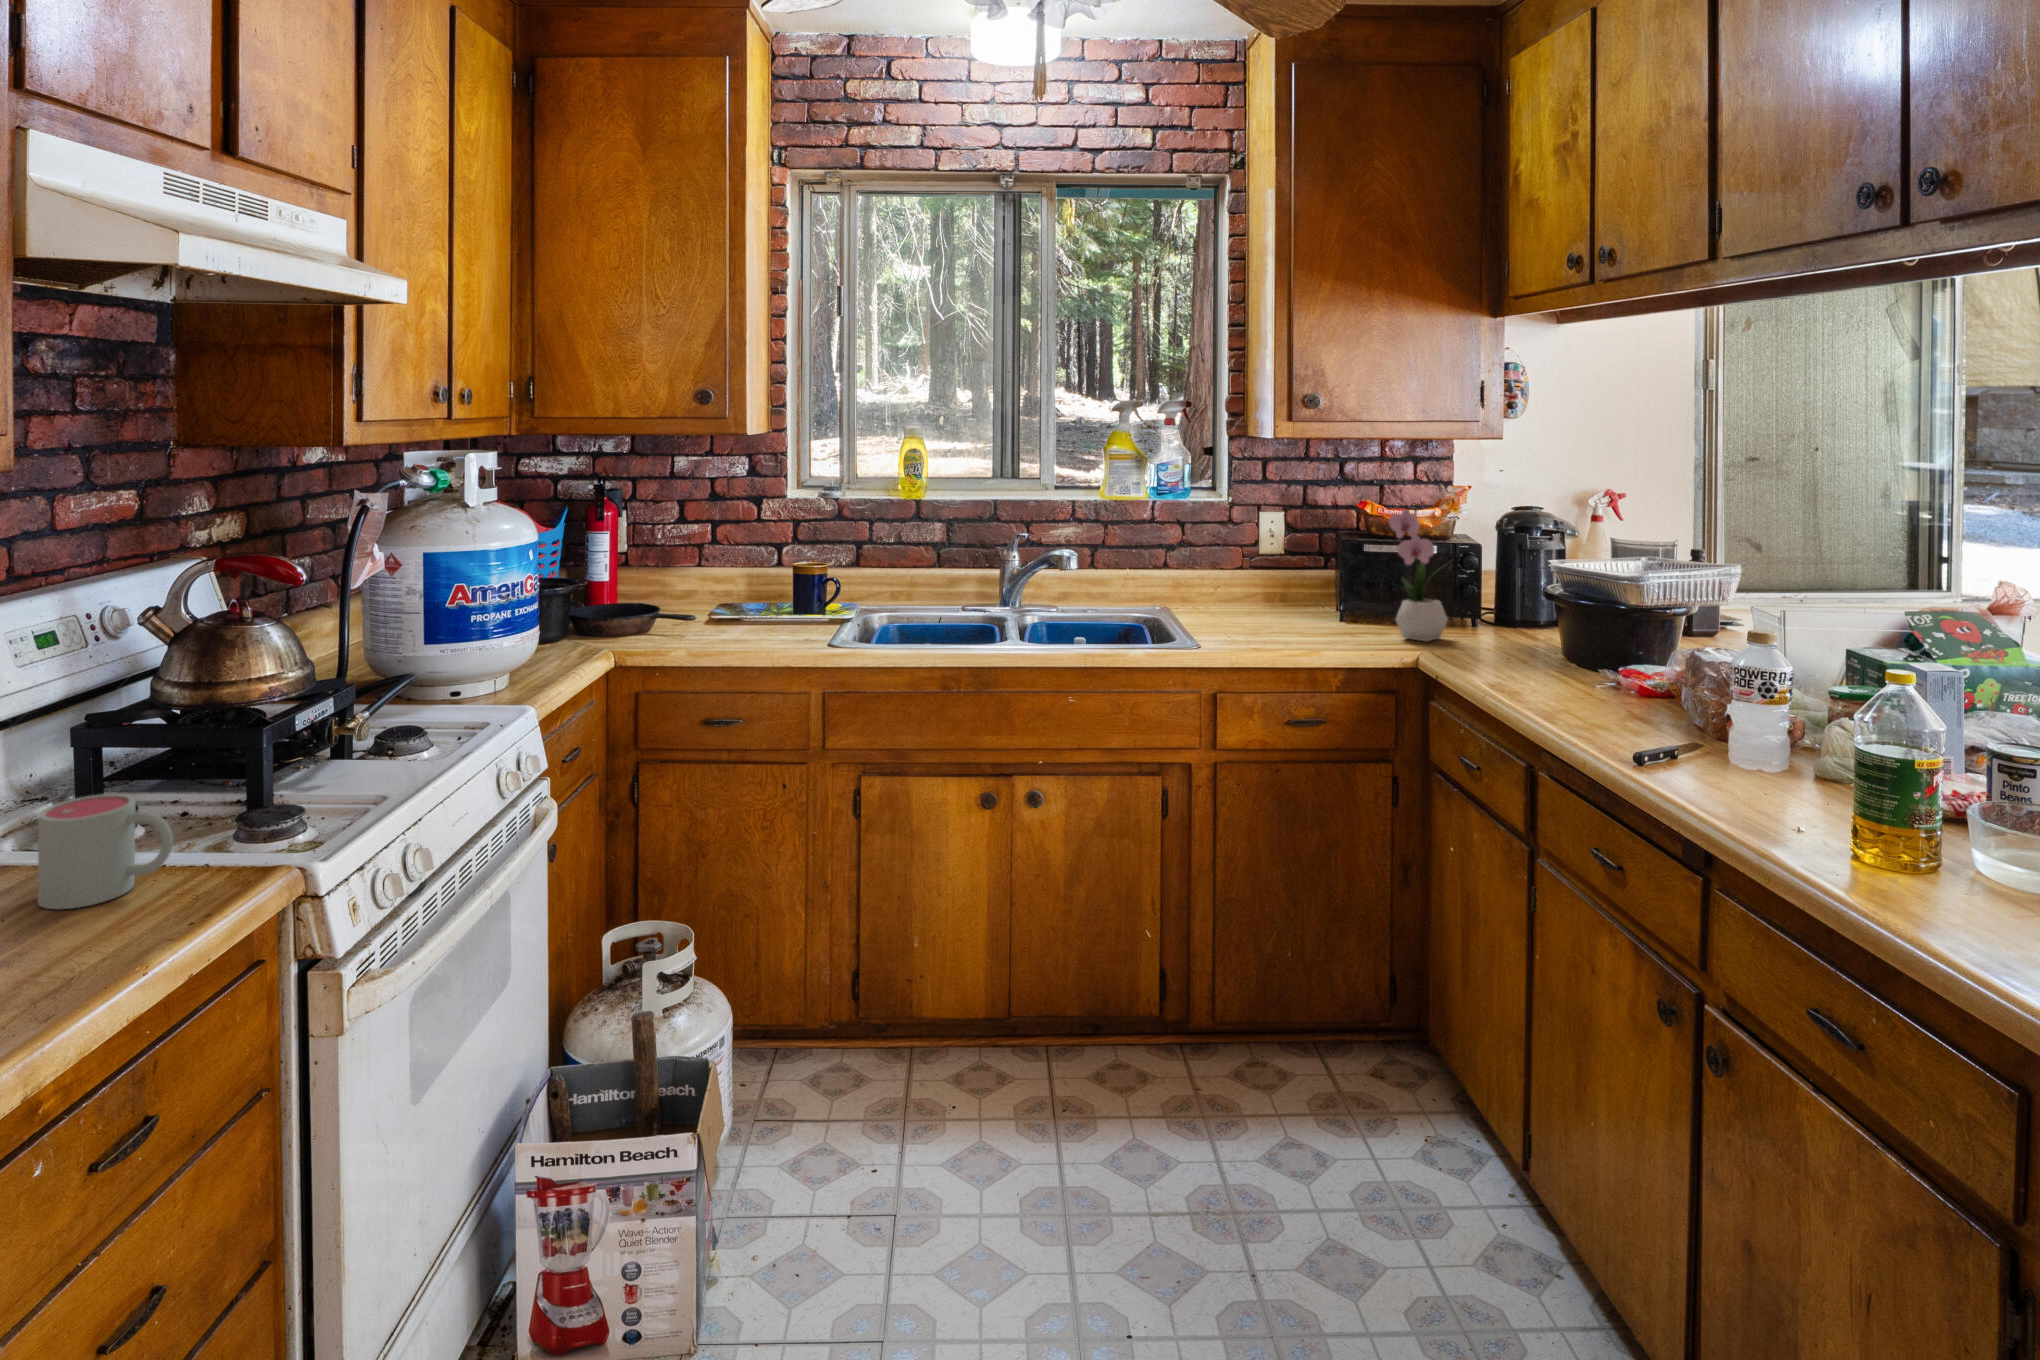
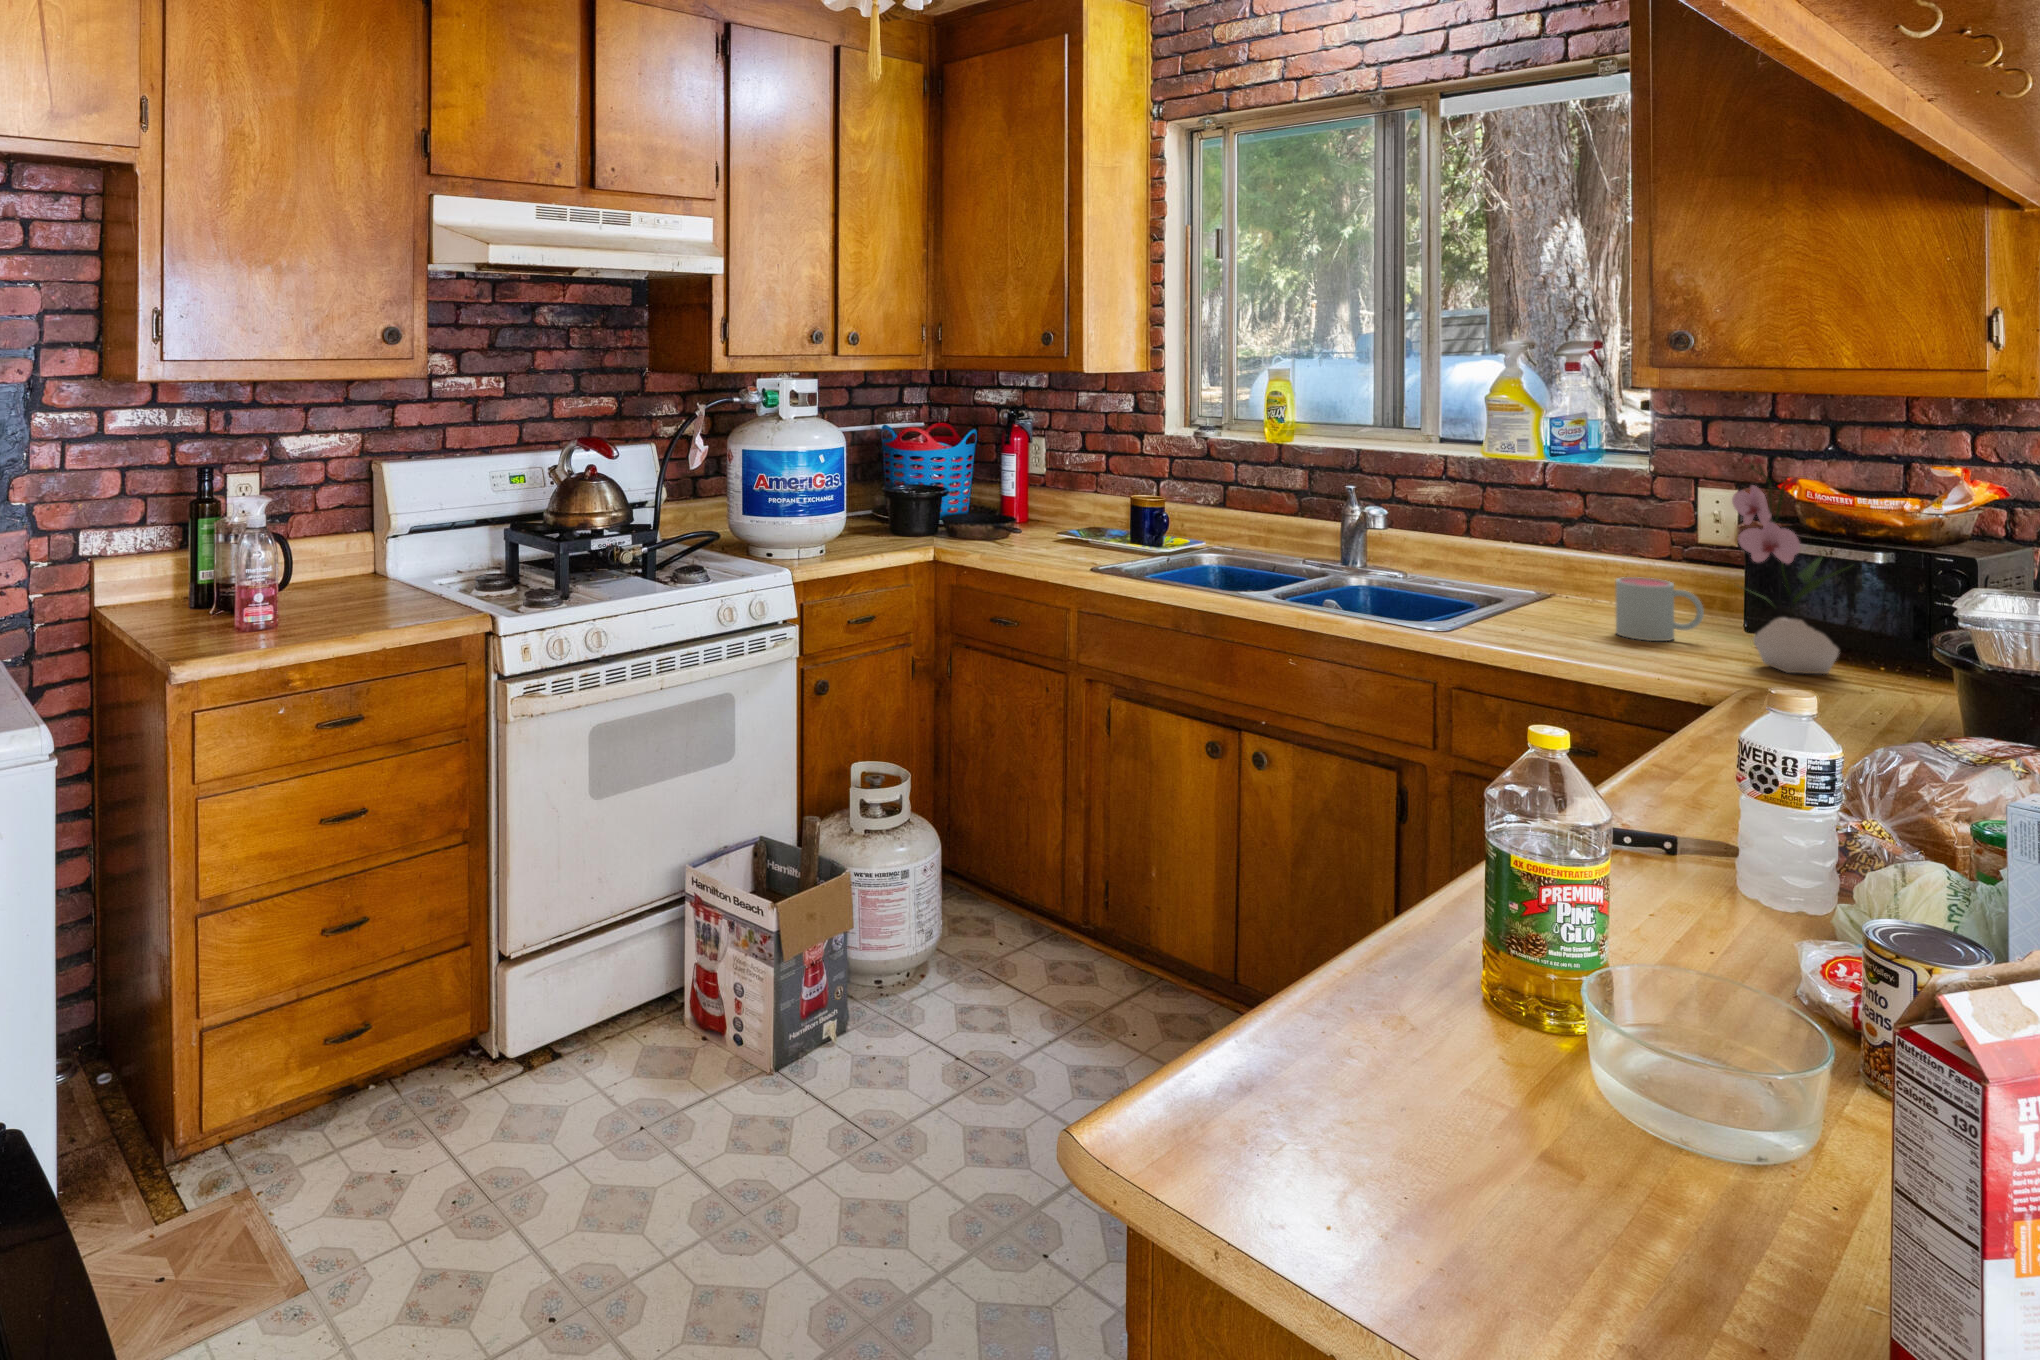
mug: present [38,794,173,909] -> present [1616,577,1704,641]

